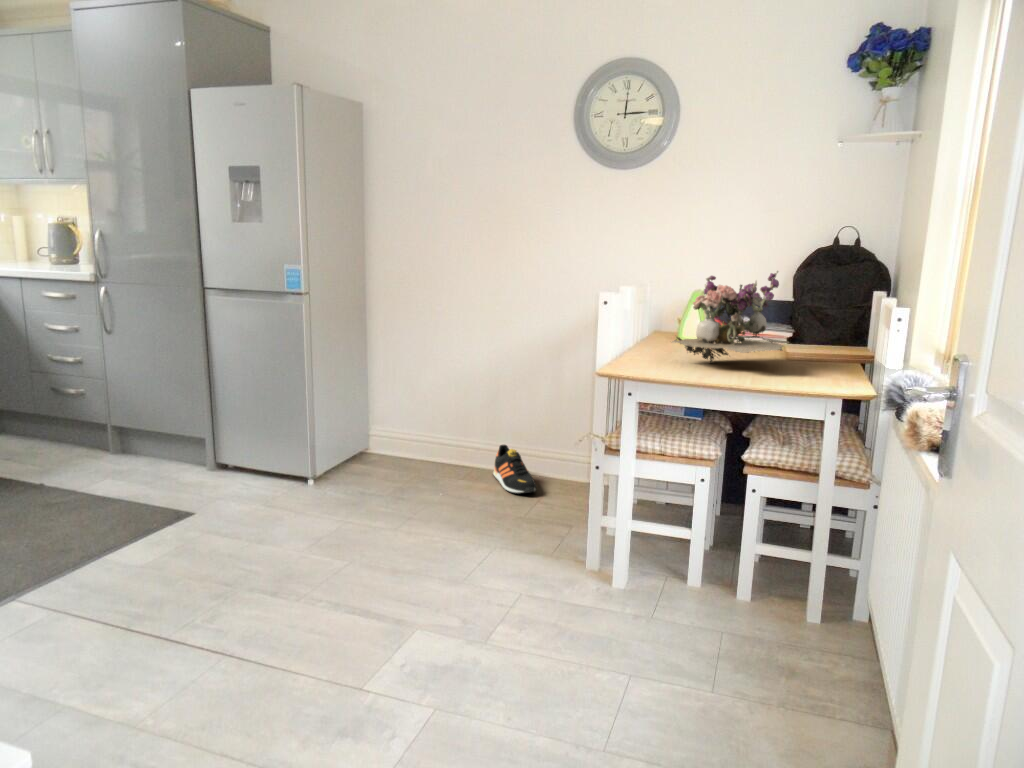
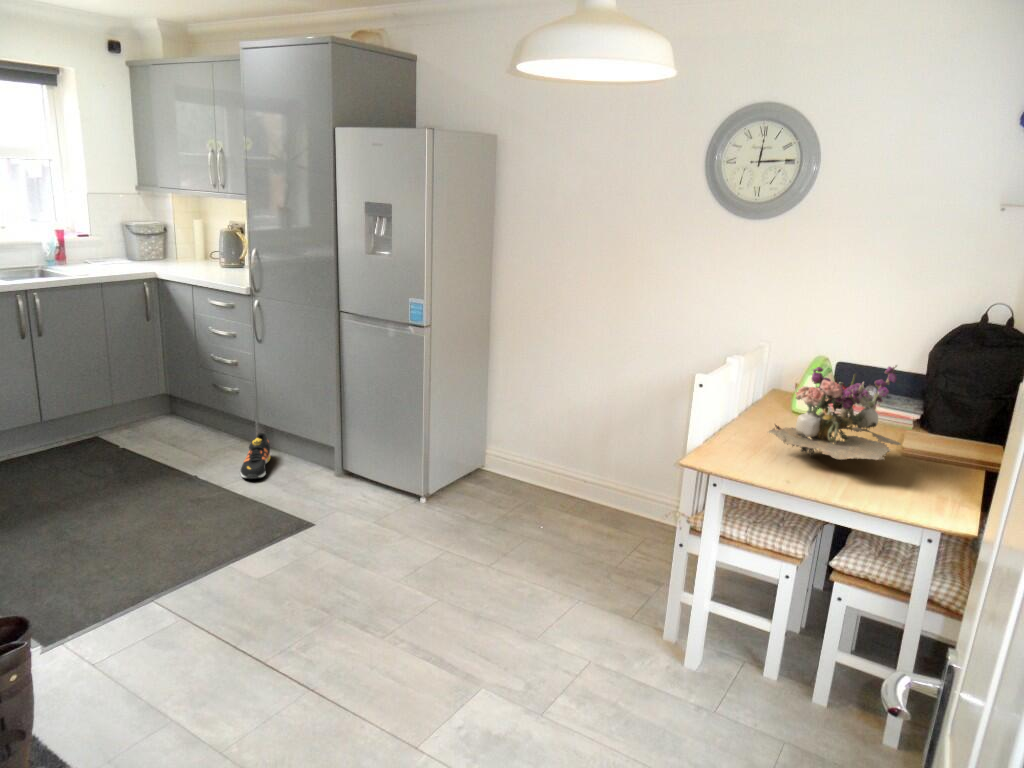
shoe: present [493,445,536,494] -> present [241,433,270,479]

